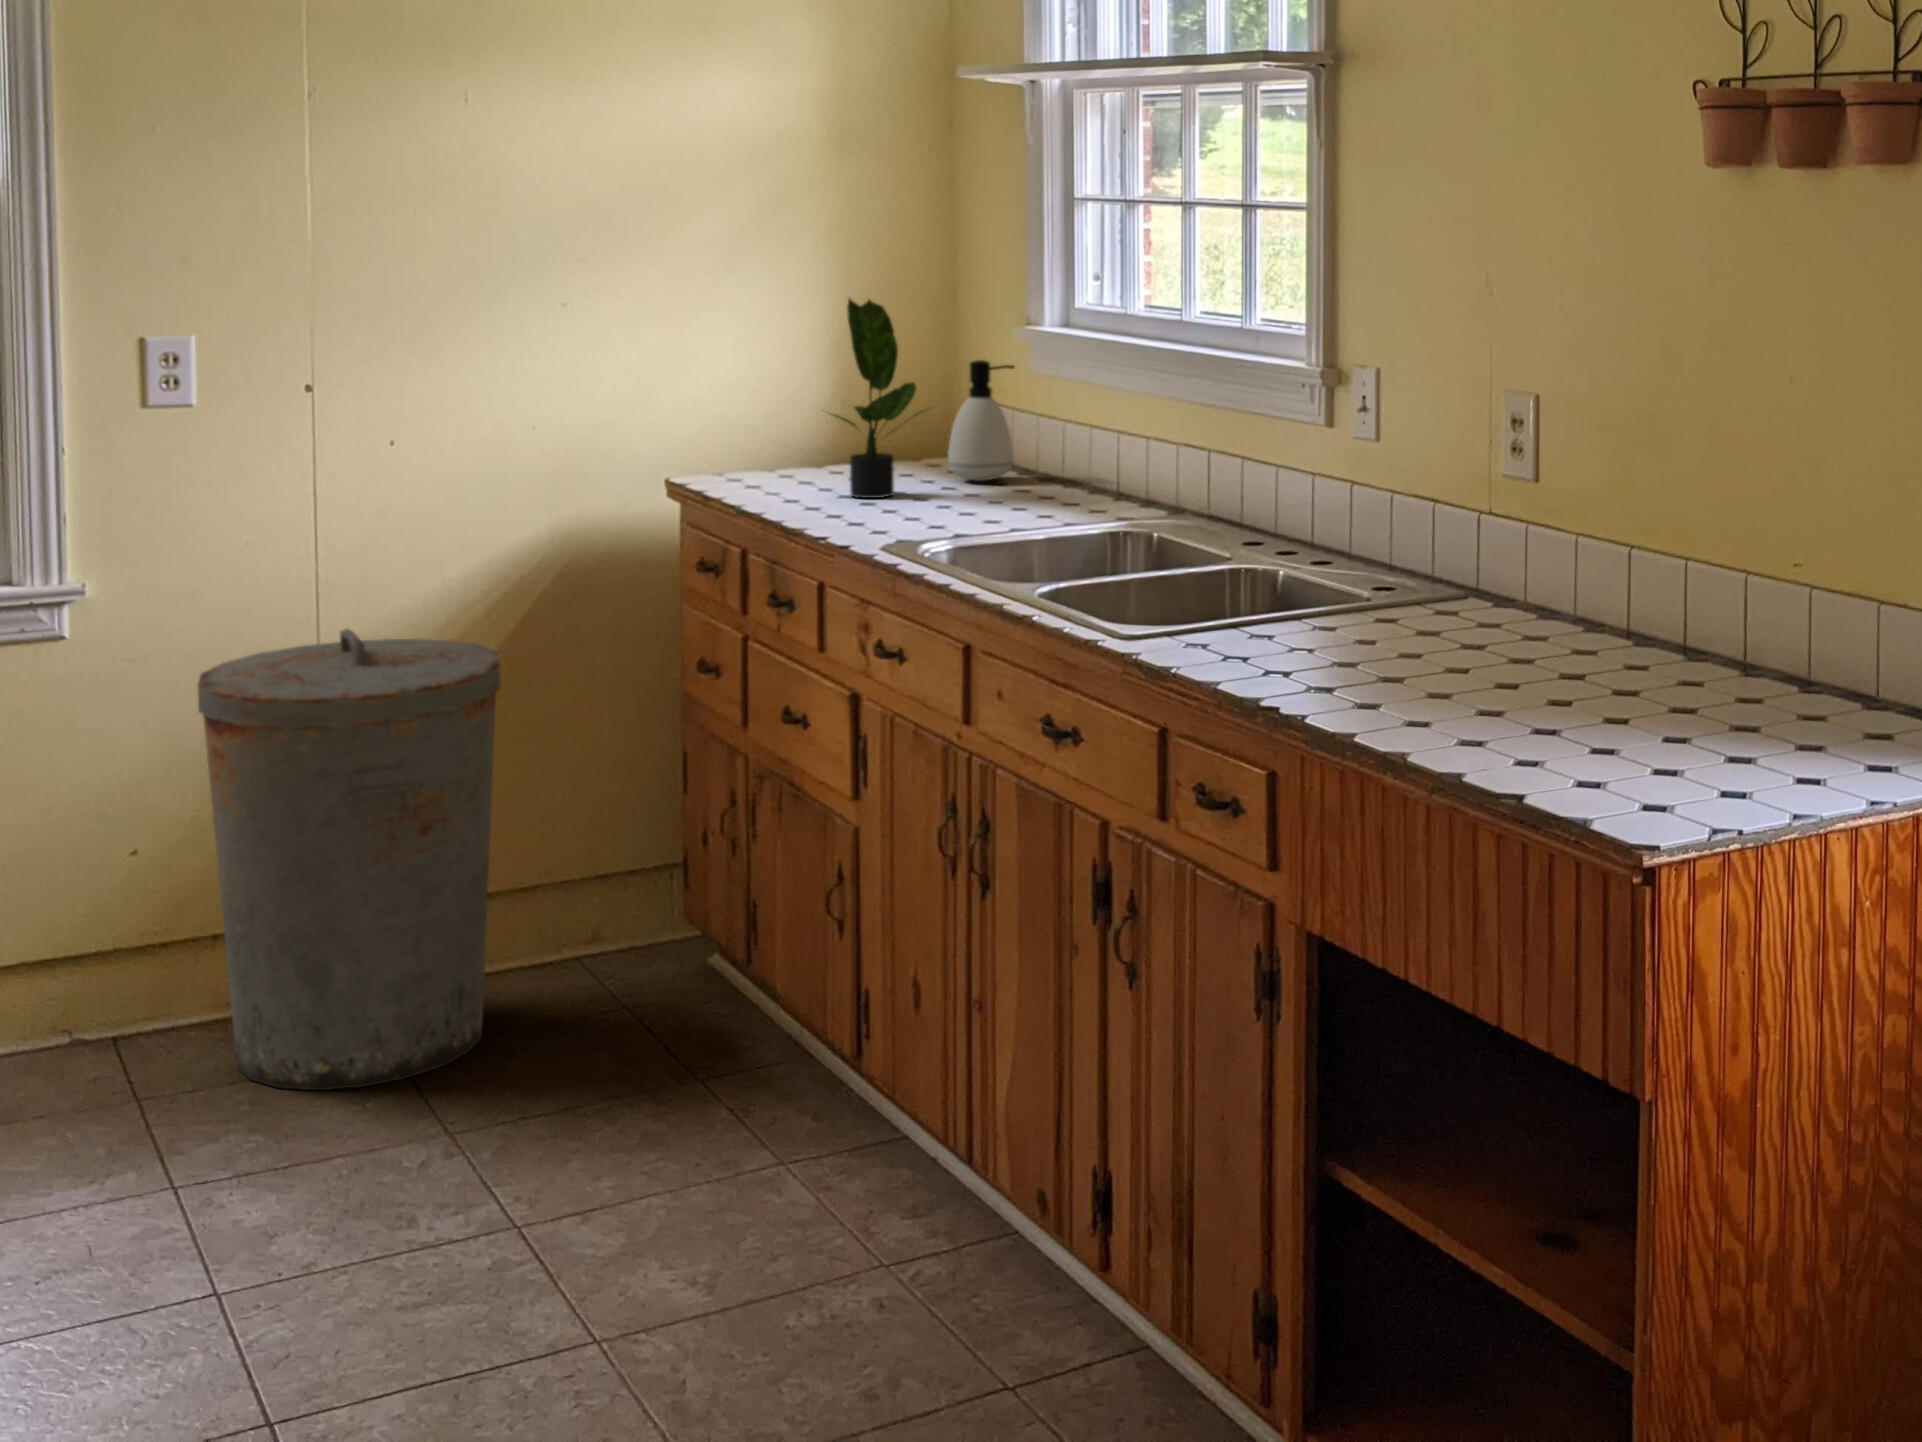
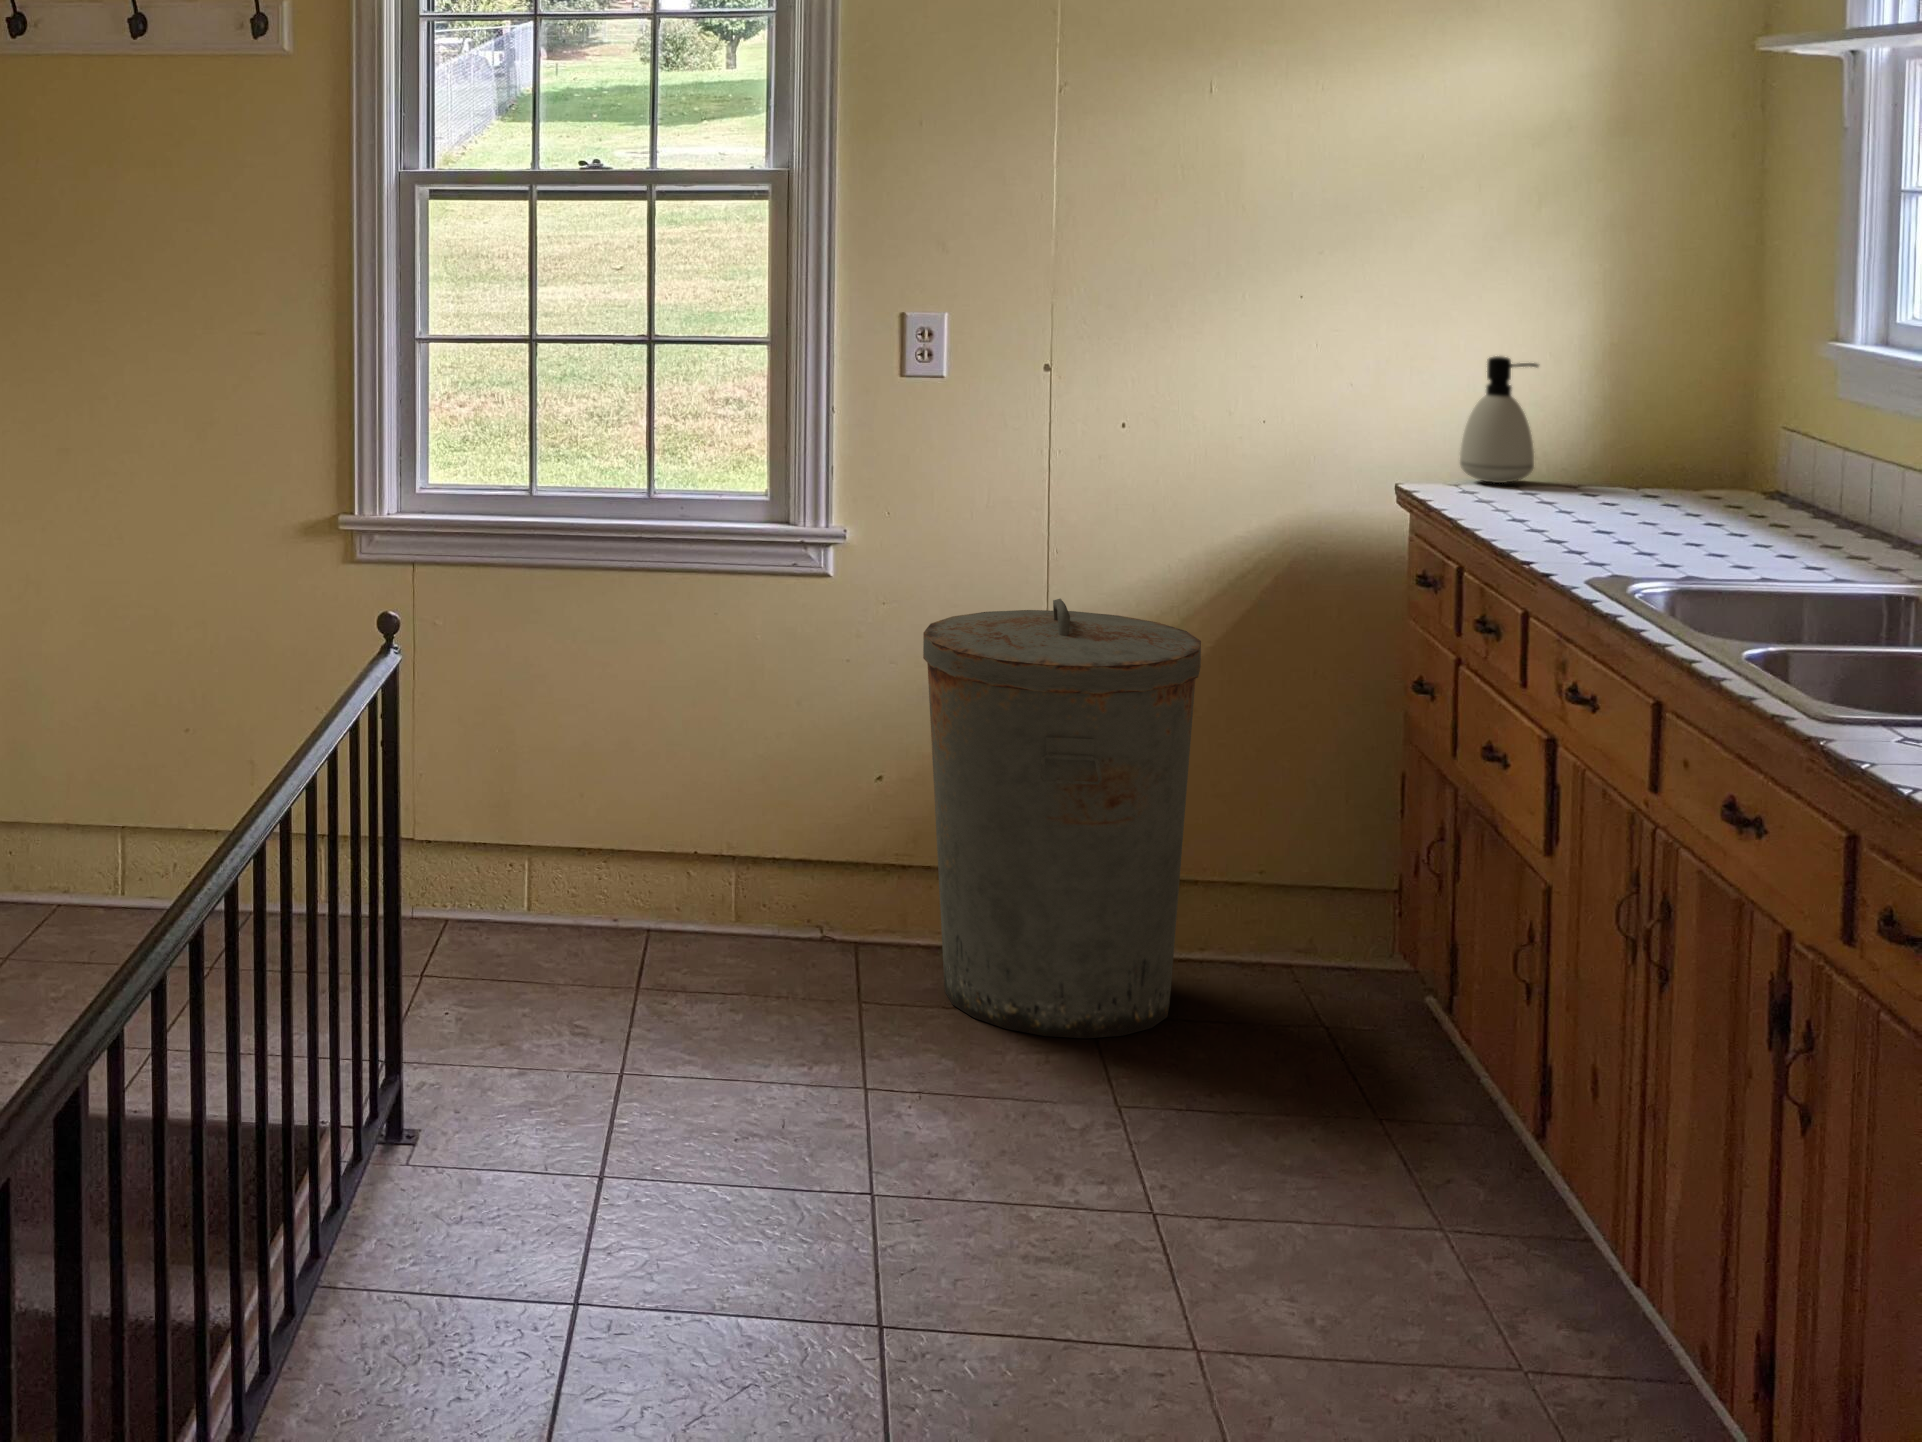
potted plant: present [834,299,923,498] -> none [1556,299,1695,525]
soap dispenser: present [948,360,1014,481] -> present [1460,356,1538,483]

